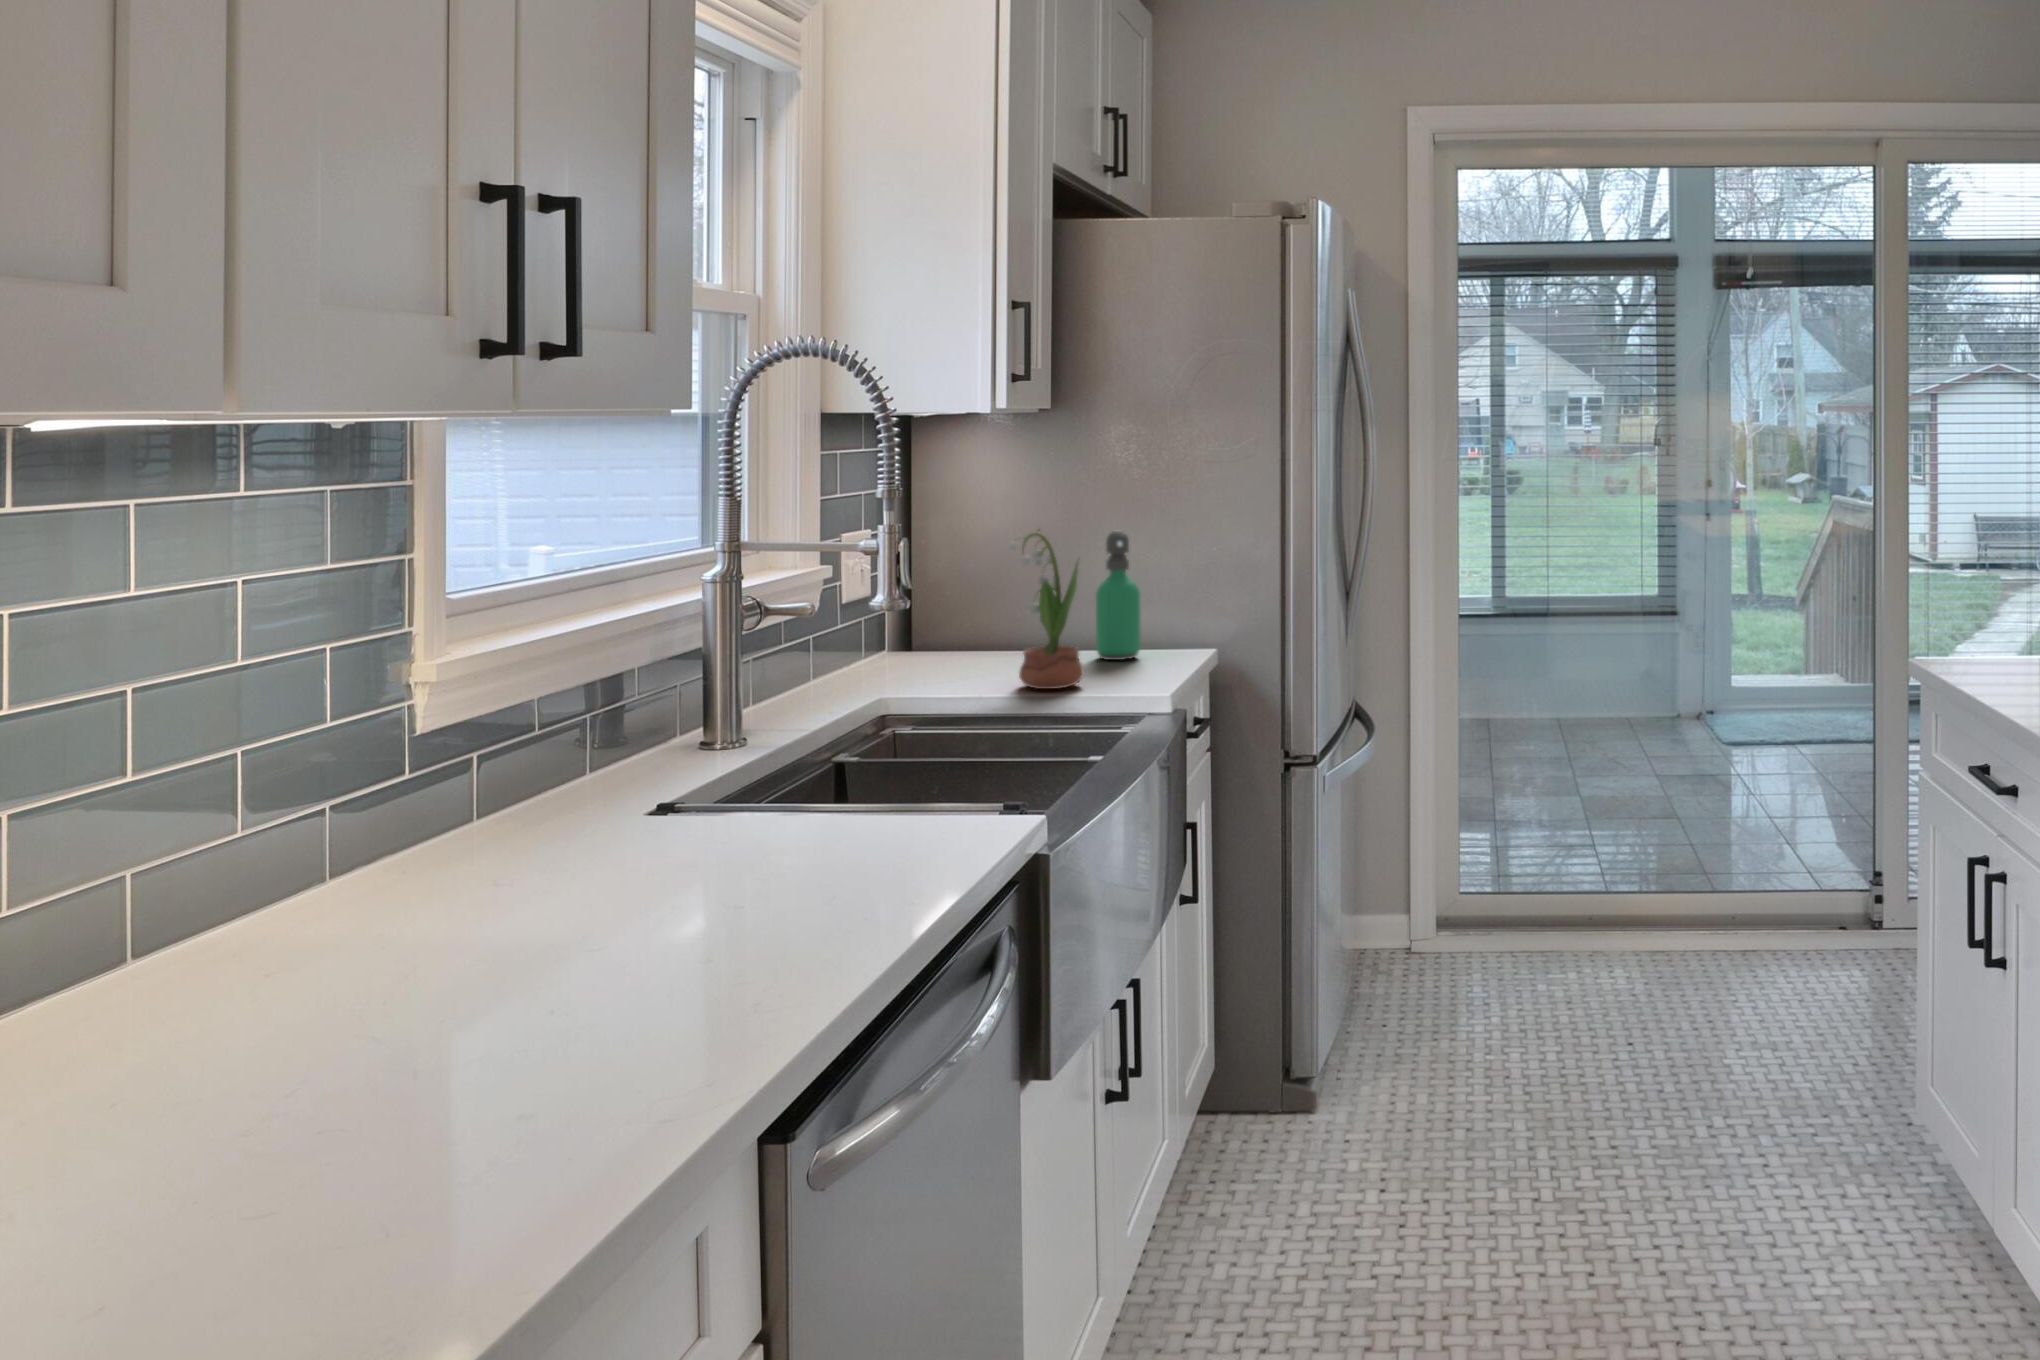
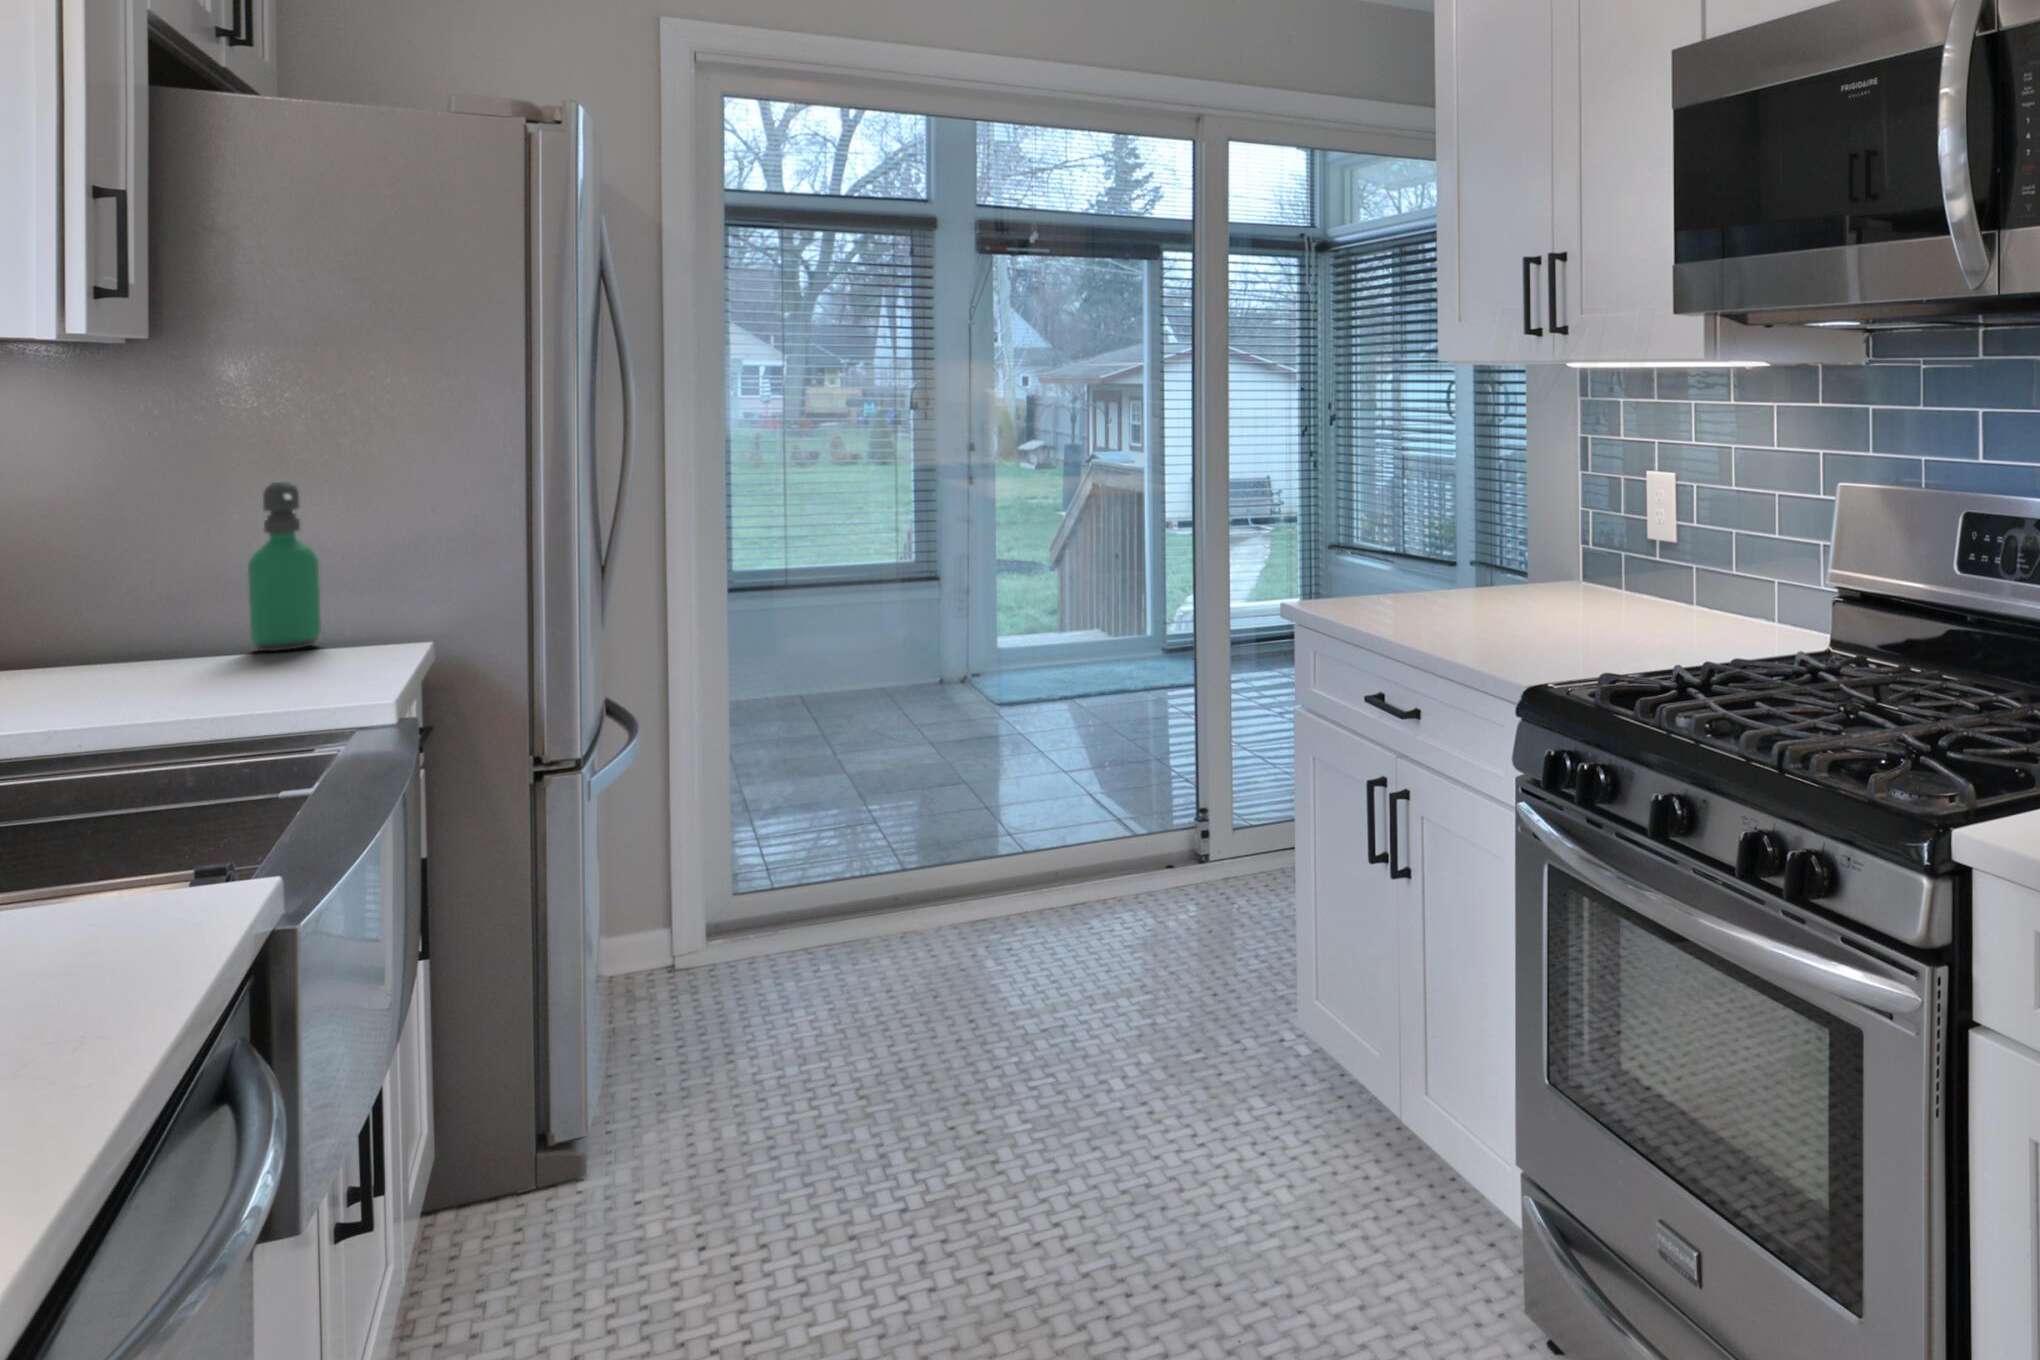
potted flower: present [1009,530,1083,689] -> none [112,472,247,689]

